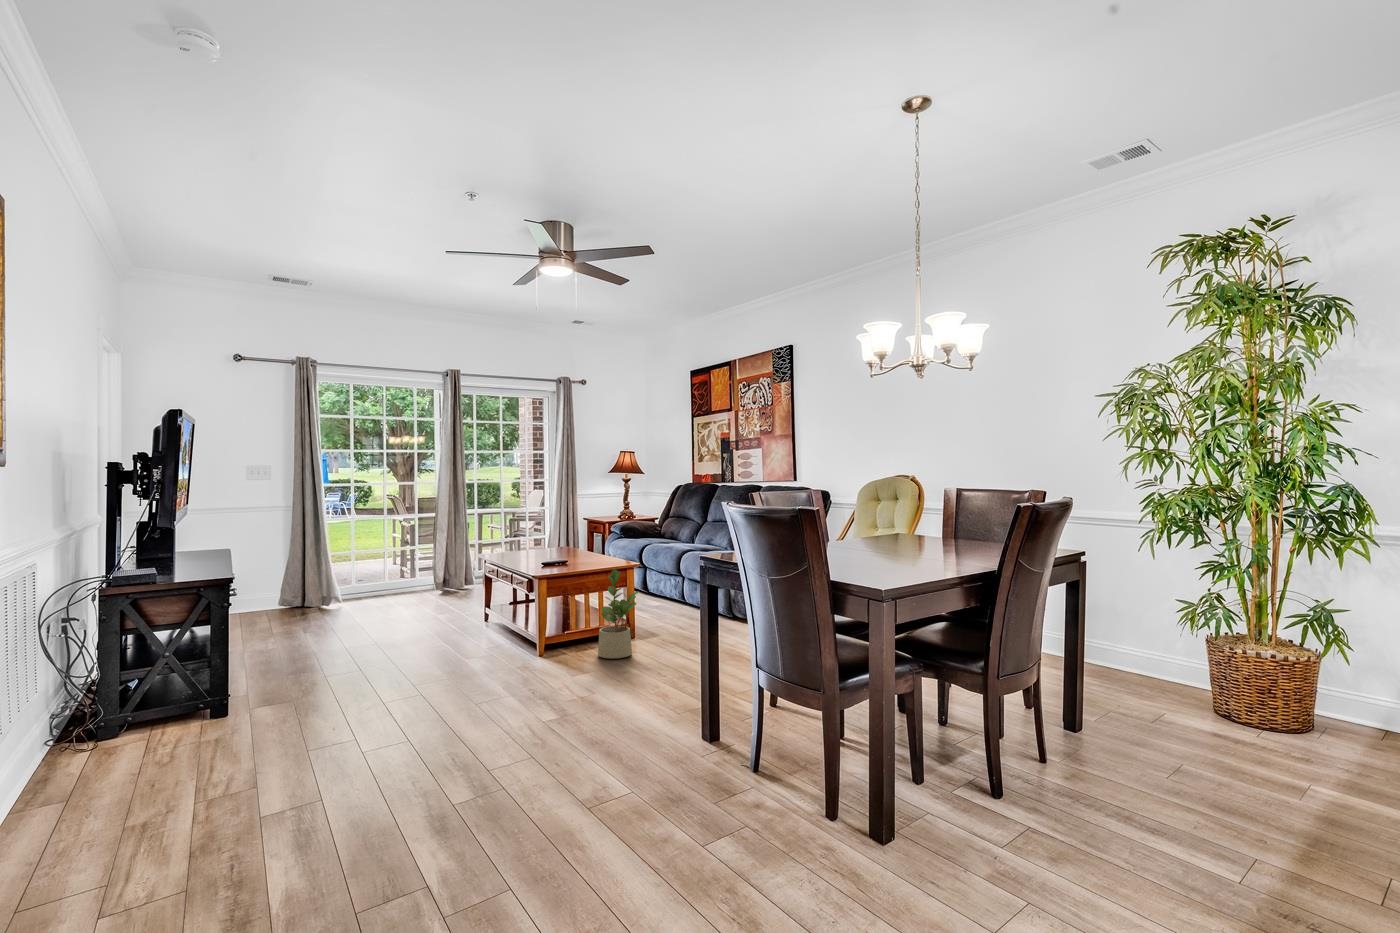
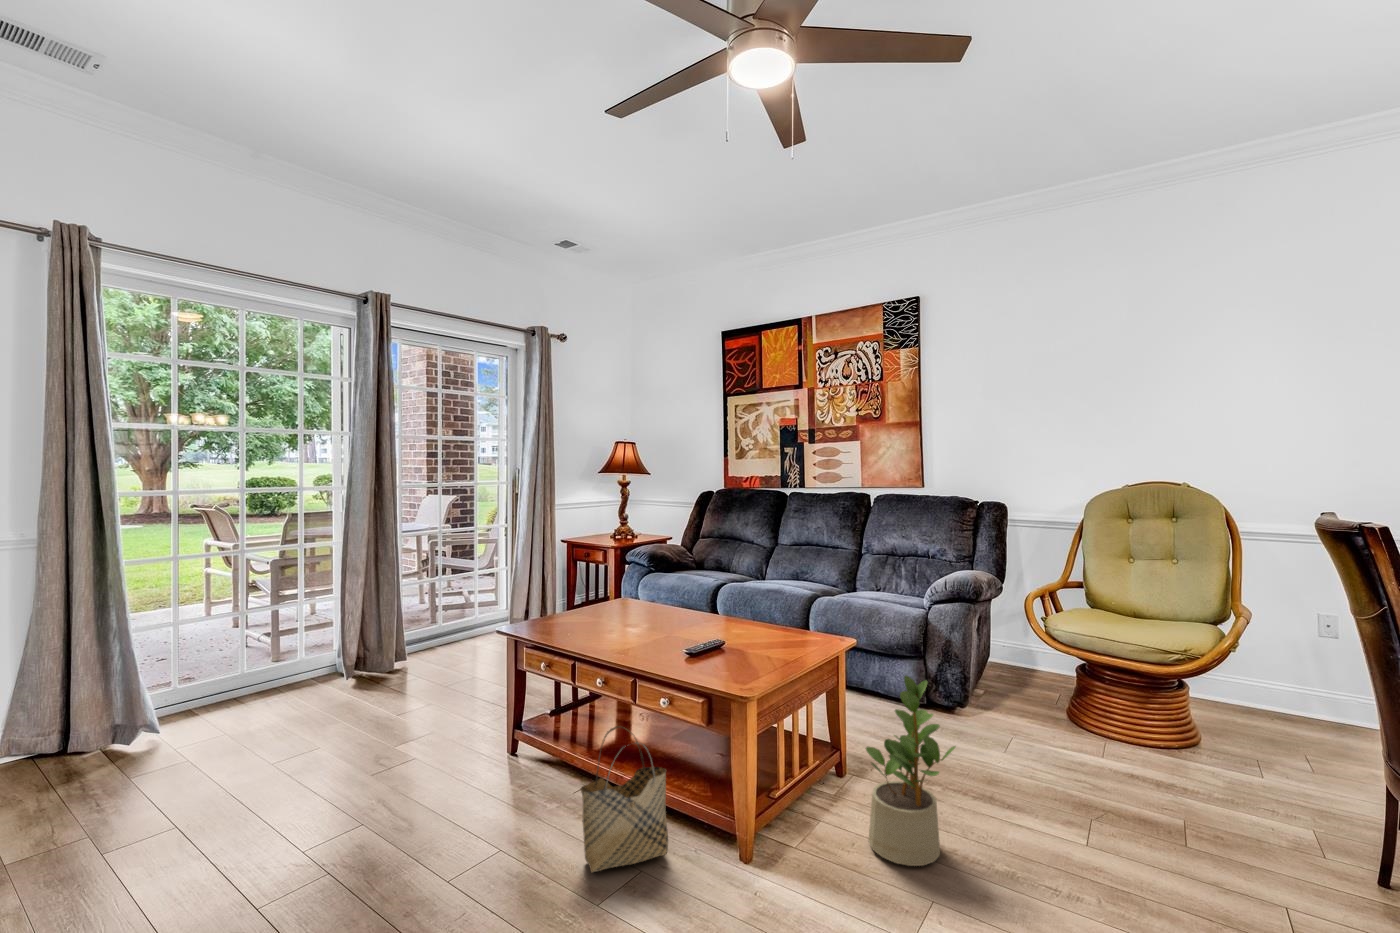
woven basket: none [469,589,513,648] -> present [580,726,668,873]

